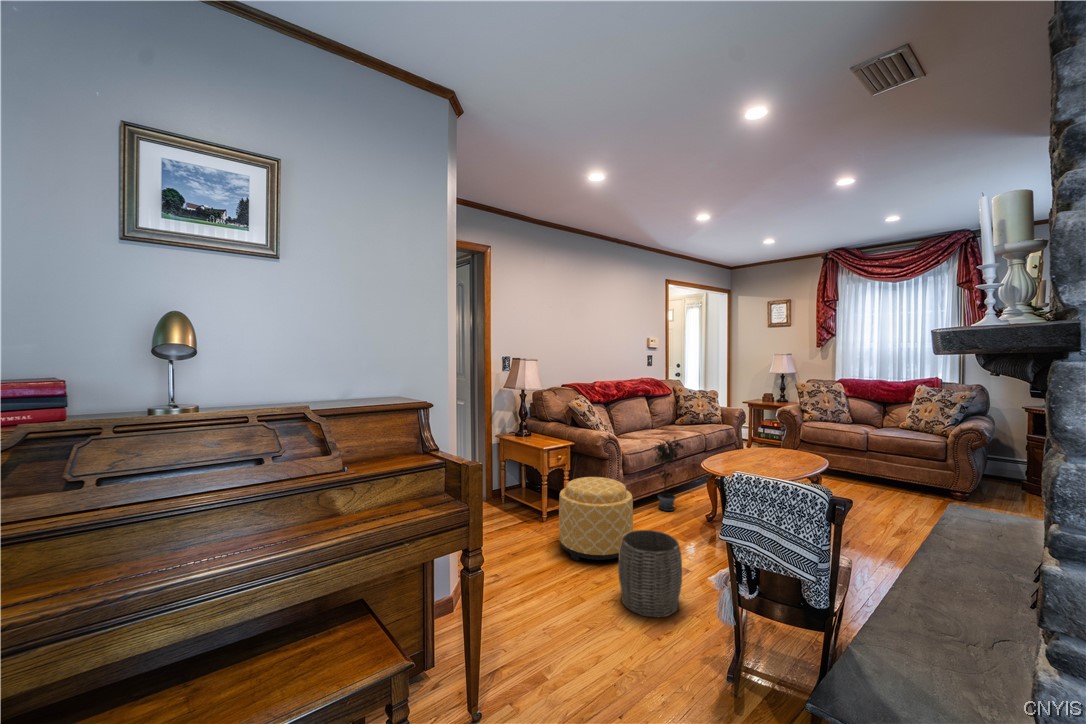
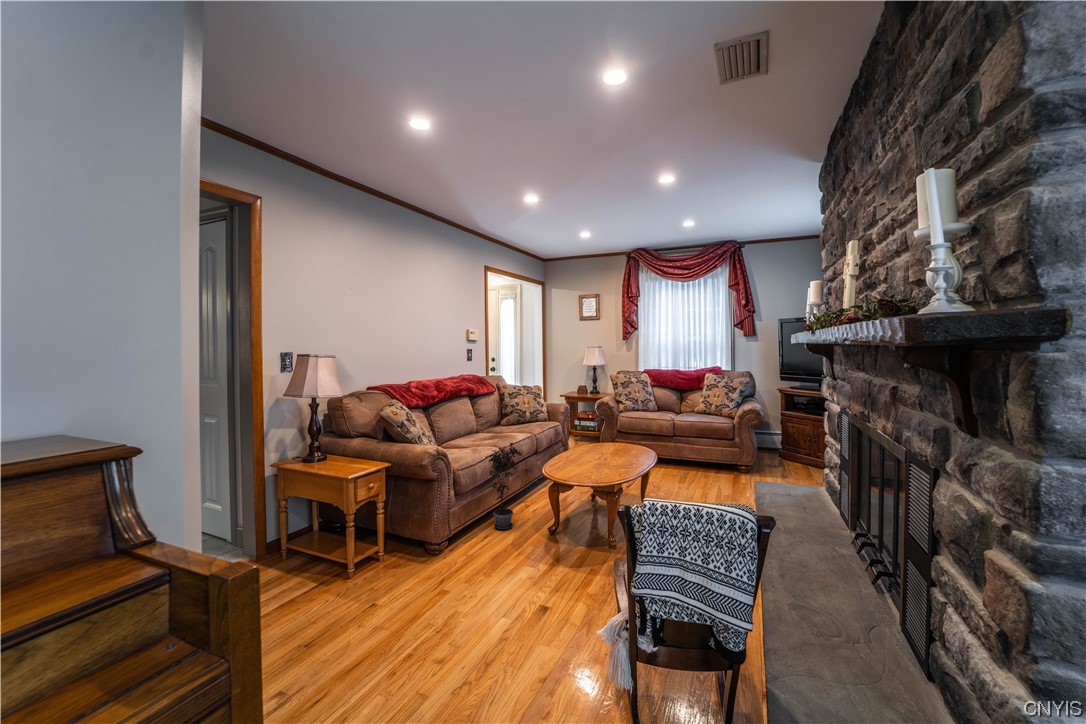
ottoman: present [559,477,633,561] -> none [378,507,477,629]
woven basket: present [618,530,682,618] -> none [472,573,553,695]

